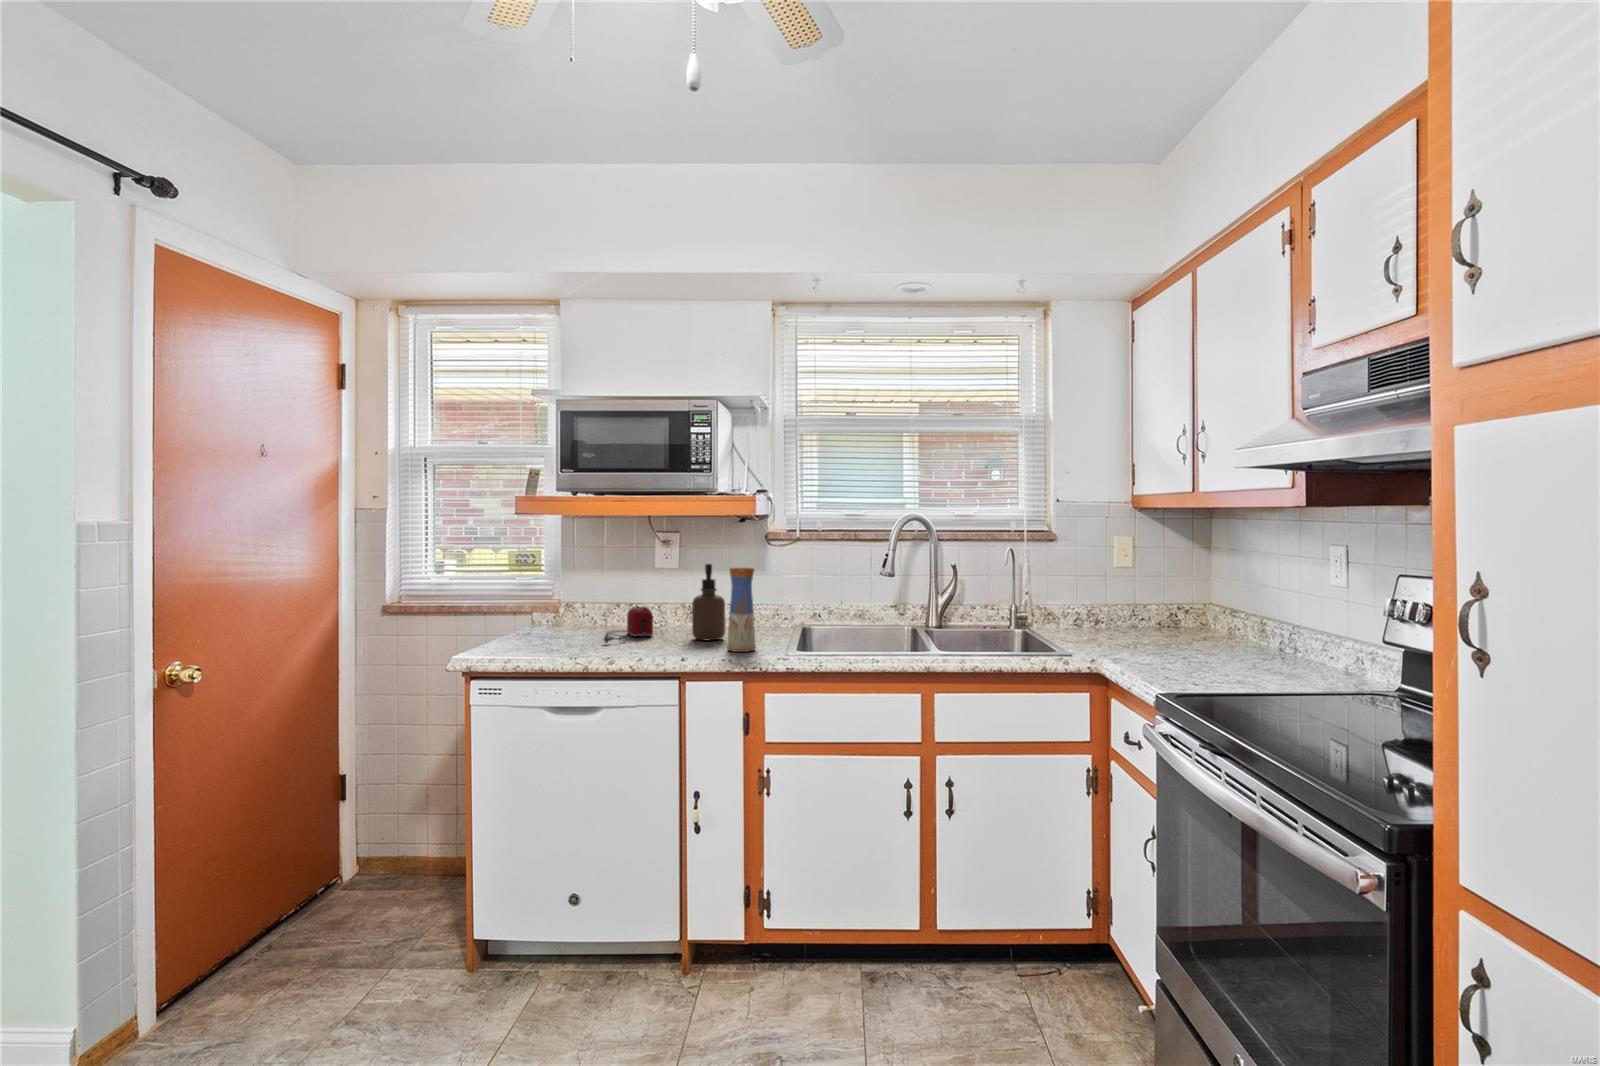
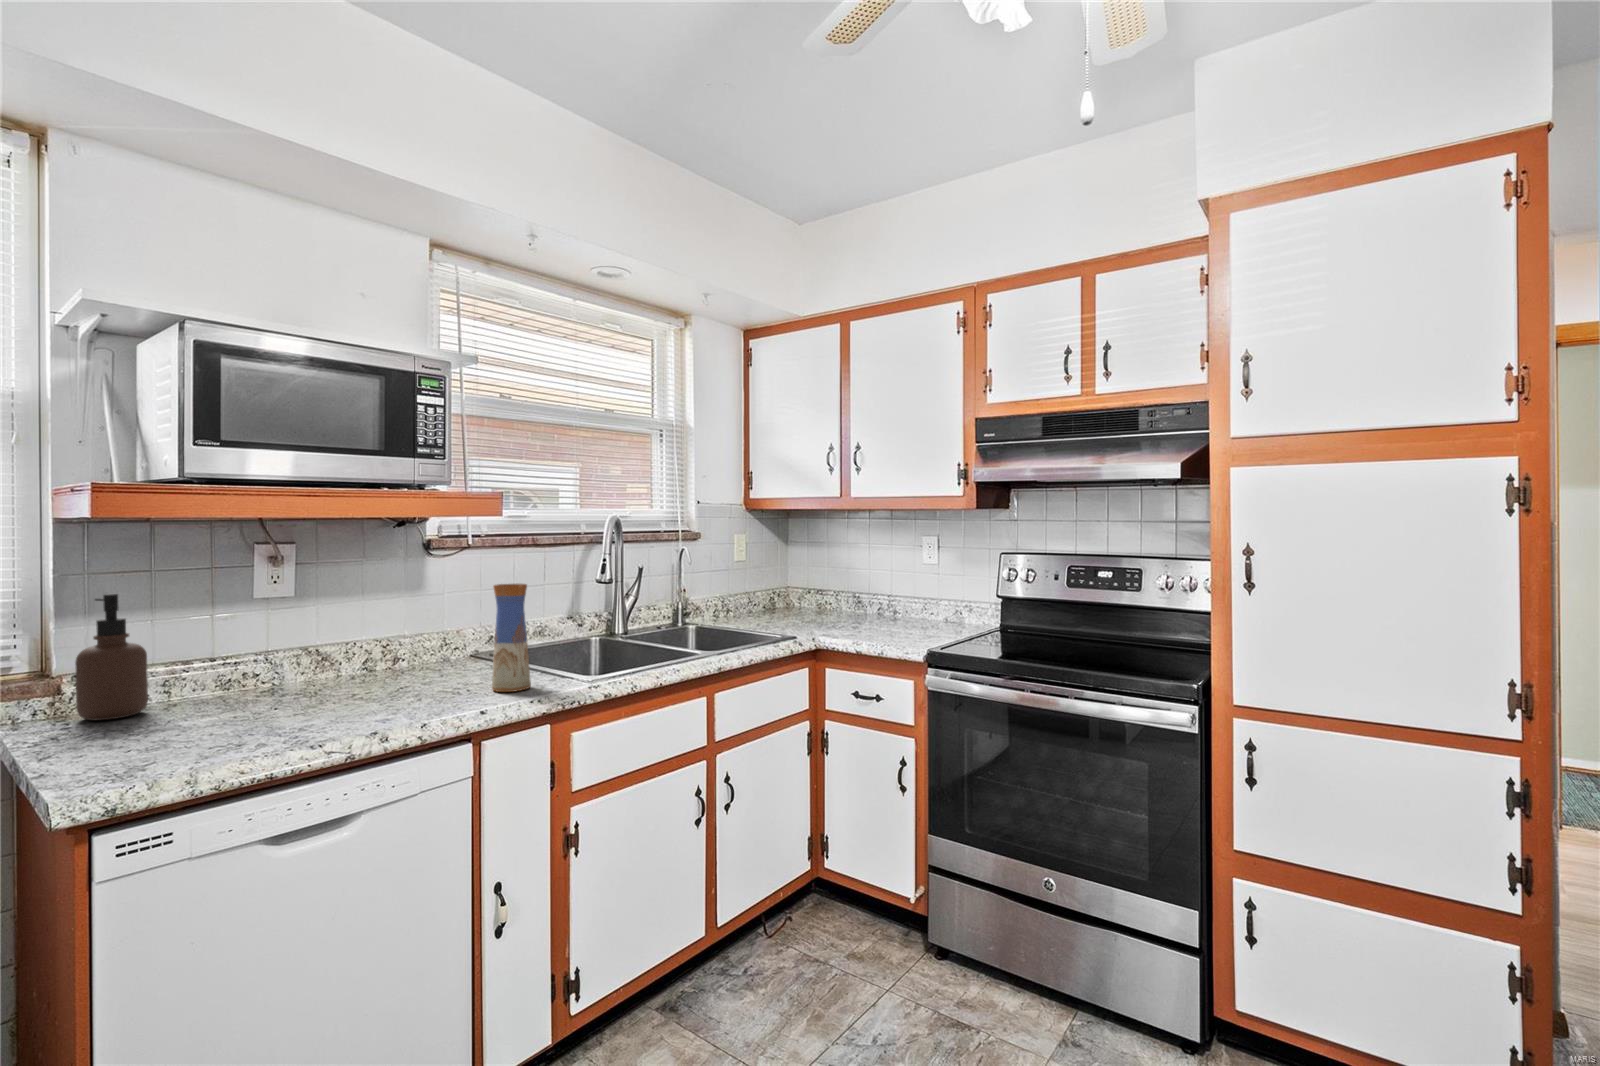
soap dispenser: present [692,564,725,641] -> present [75,594,148,721]
toaster: present [603,607,653,643] -> none [213,656,321,719]

